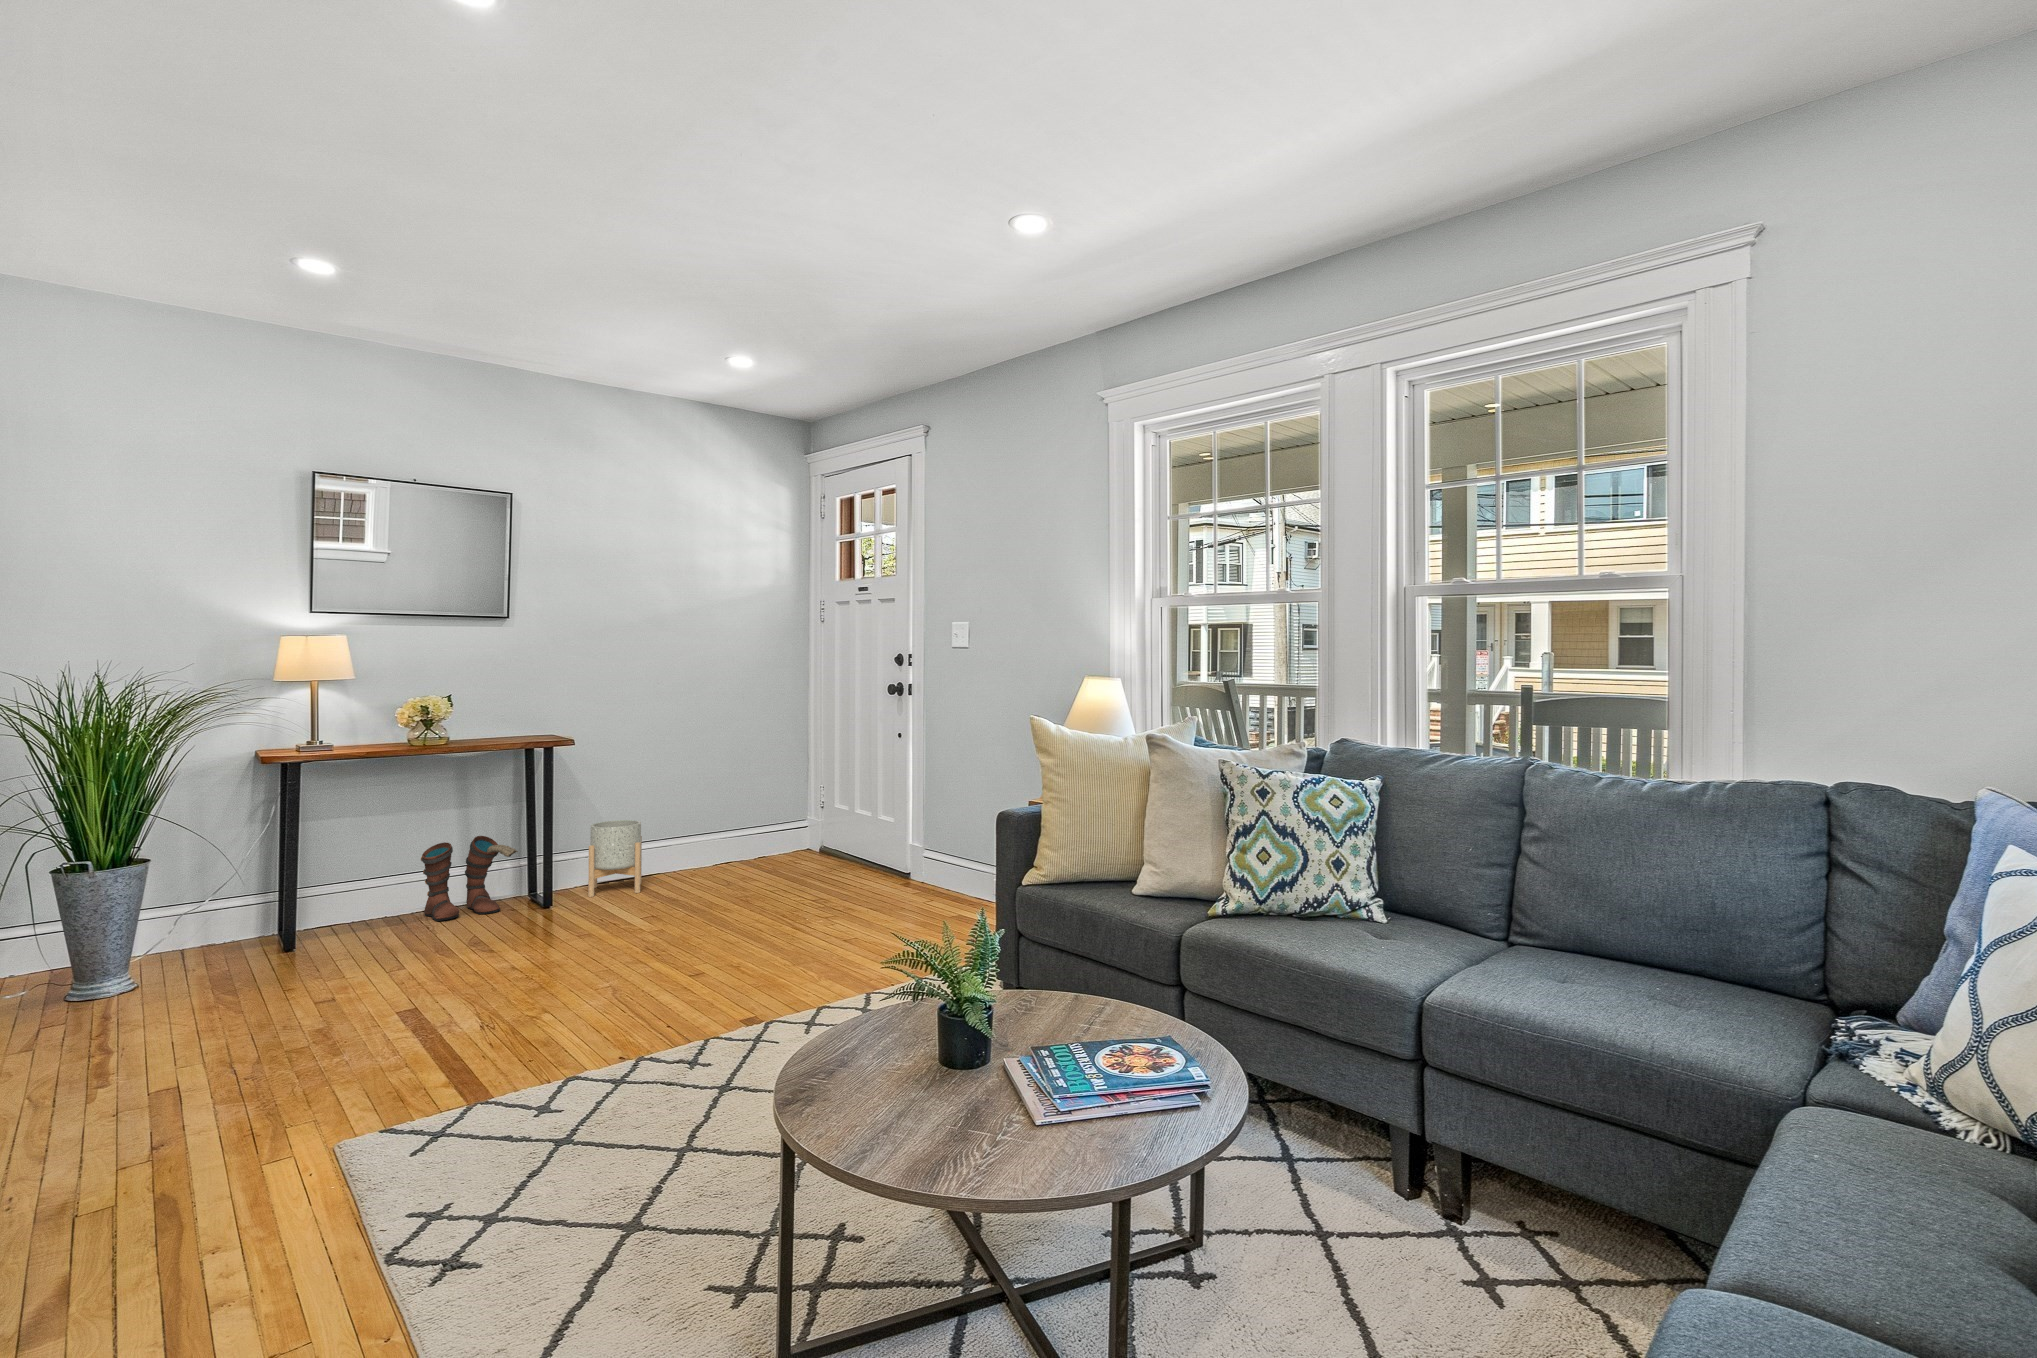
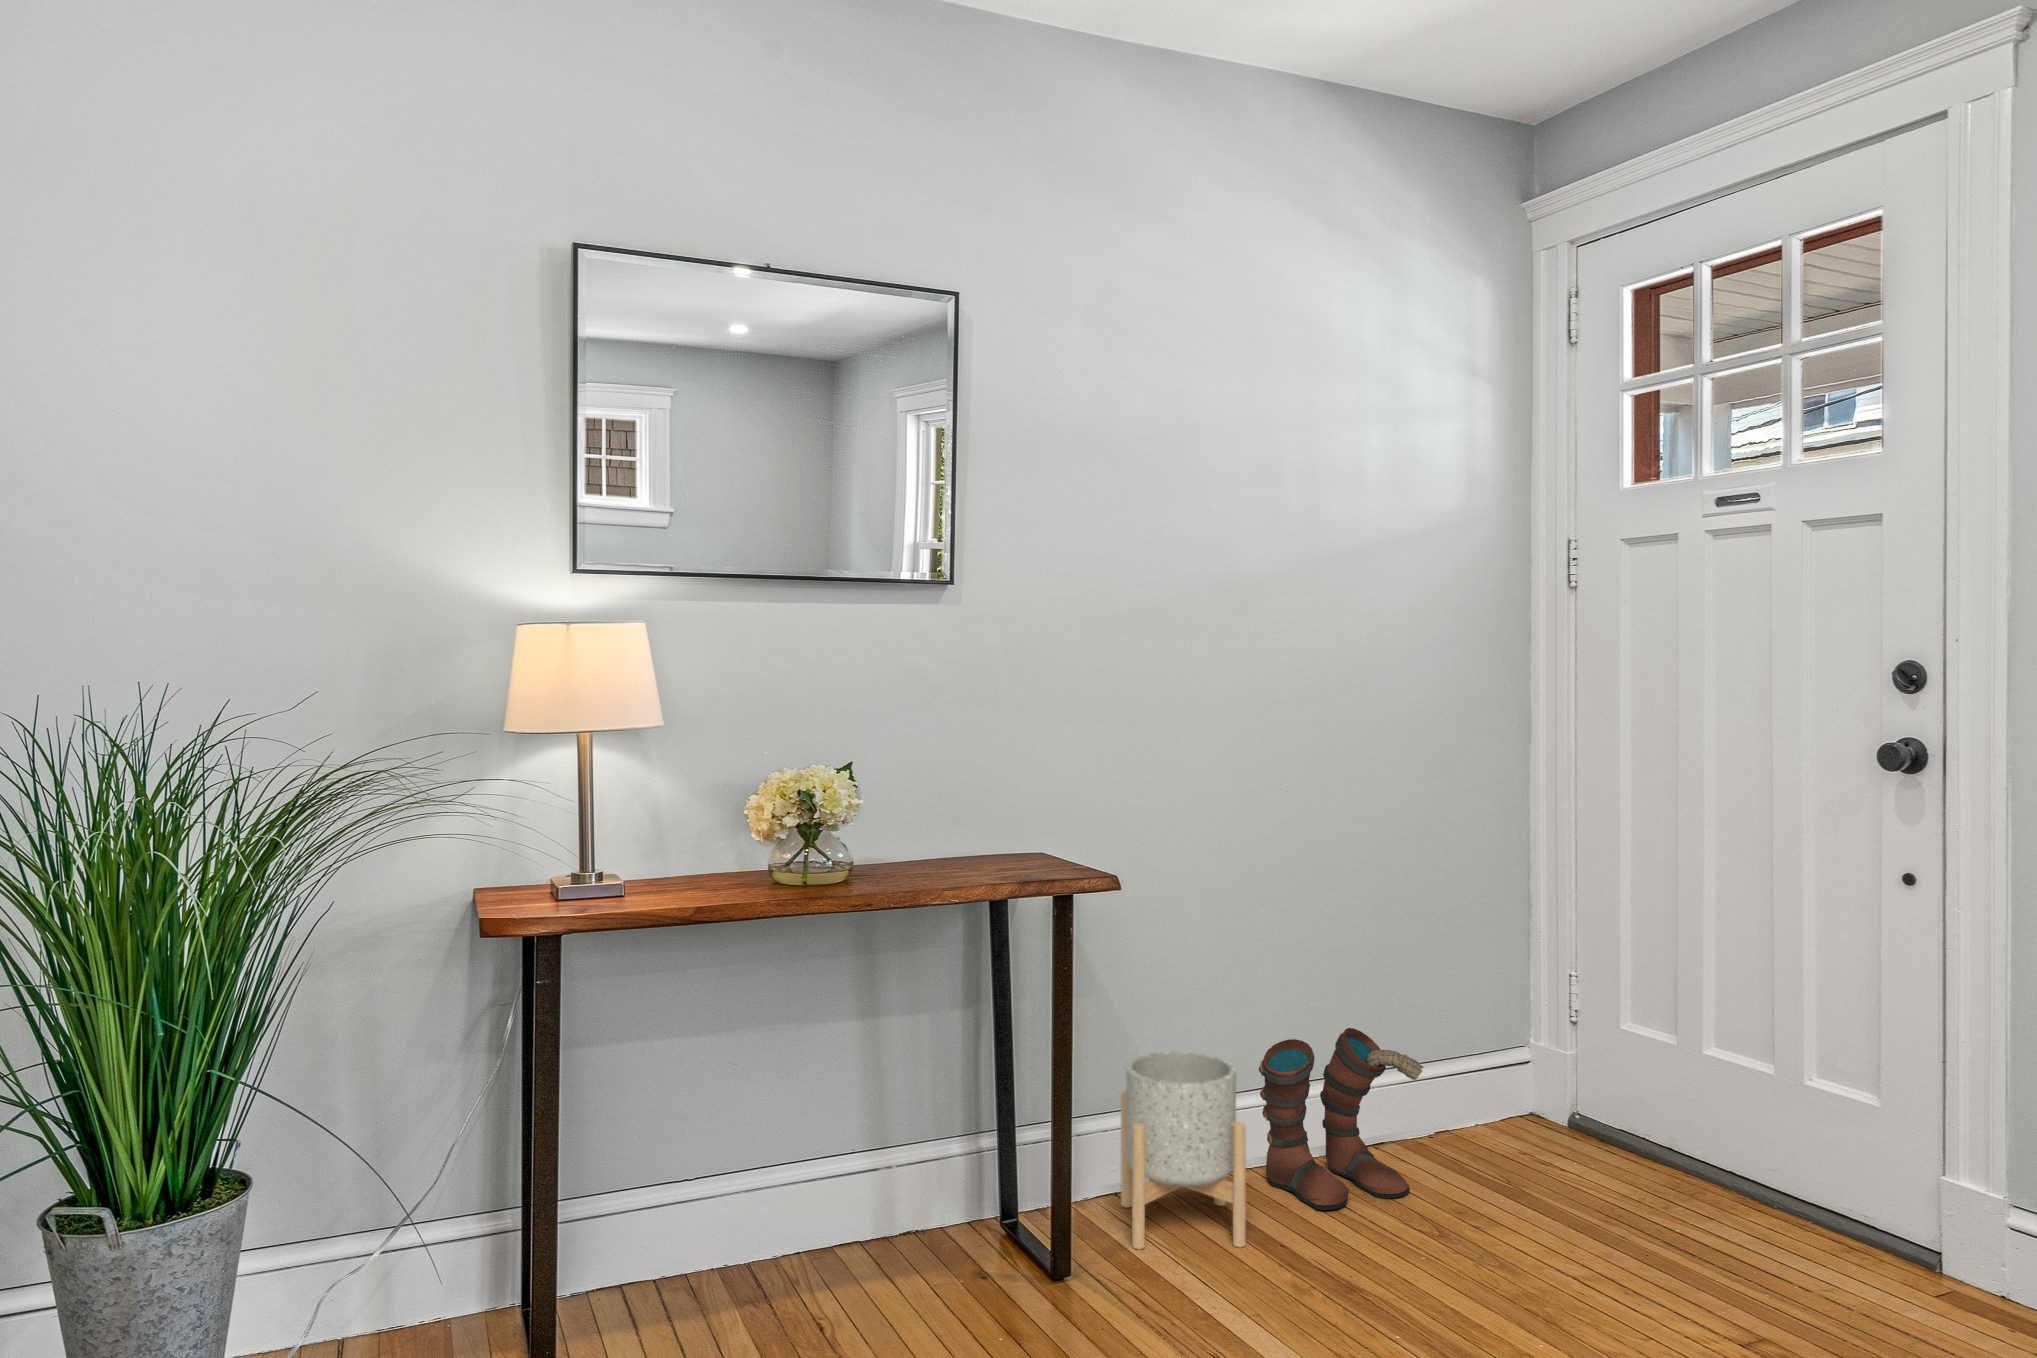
boots: present [421,836,518,921] -> present [1259,1028,1424,1210]

